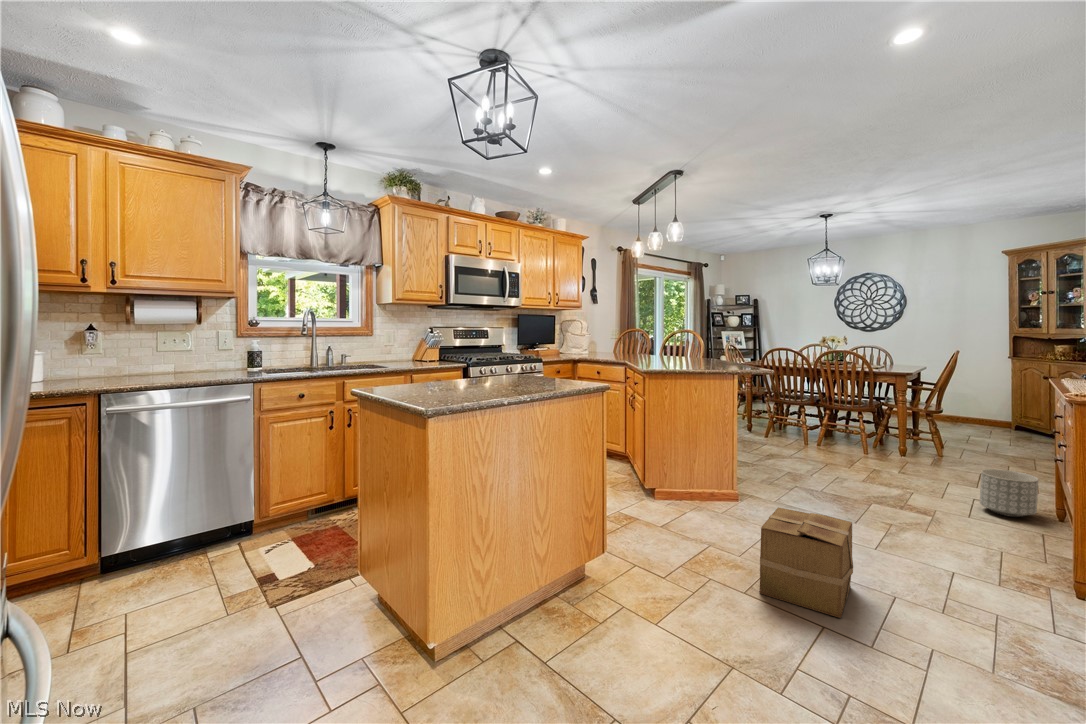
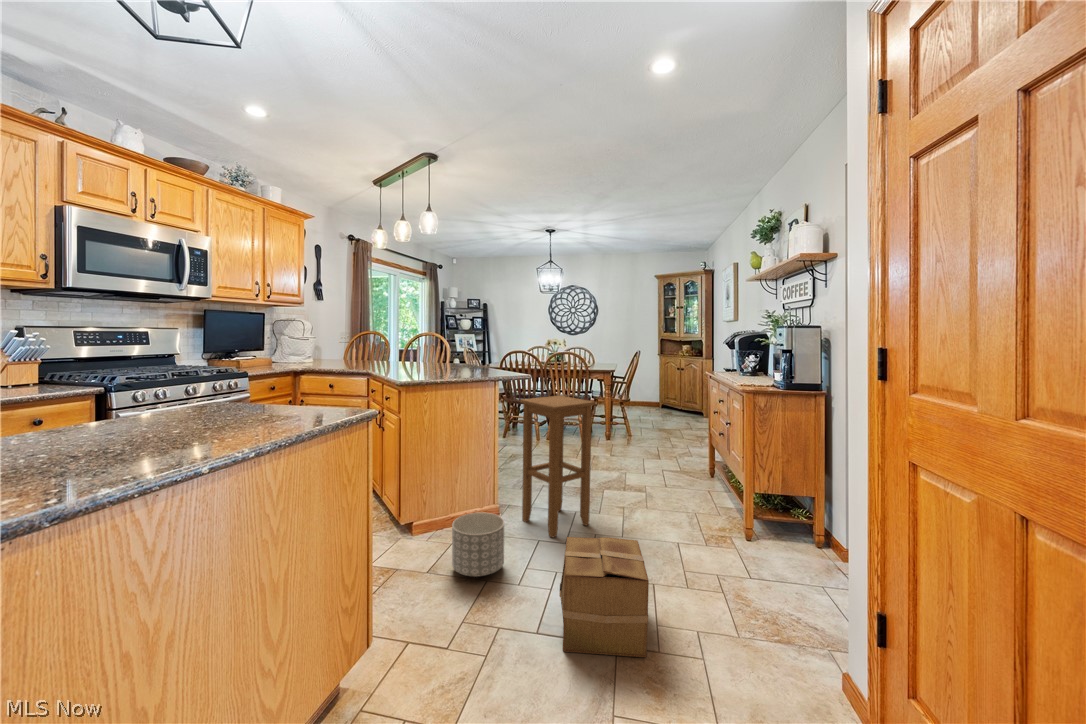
stool: none [756,389,838,522] -> present [520,395,595,537]
planter: present [980,469,1039,517] -> present [452,512,504,577]

